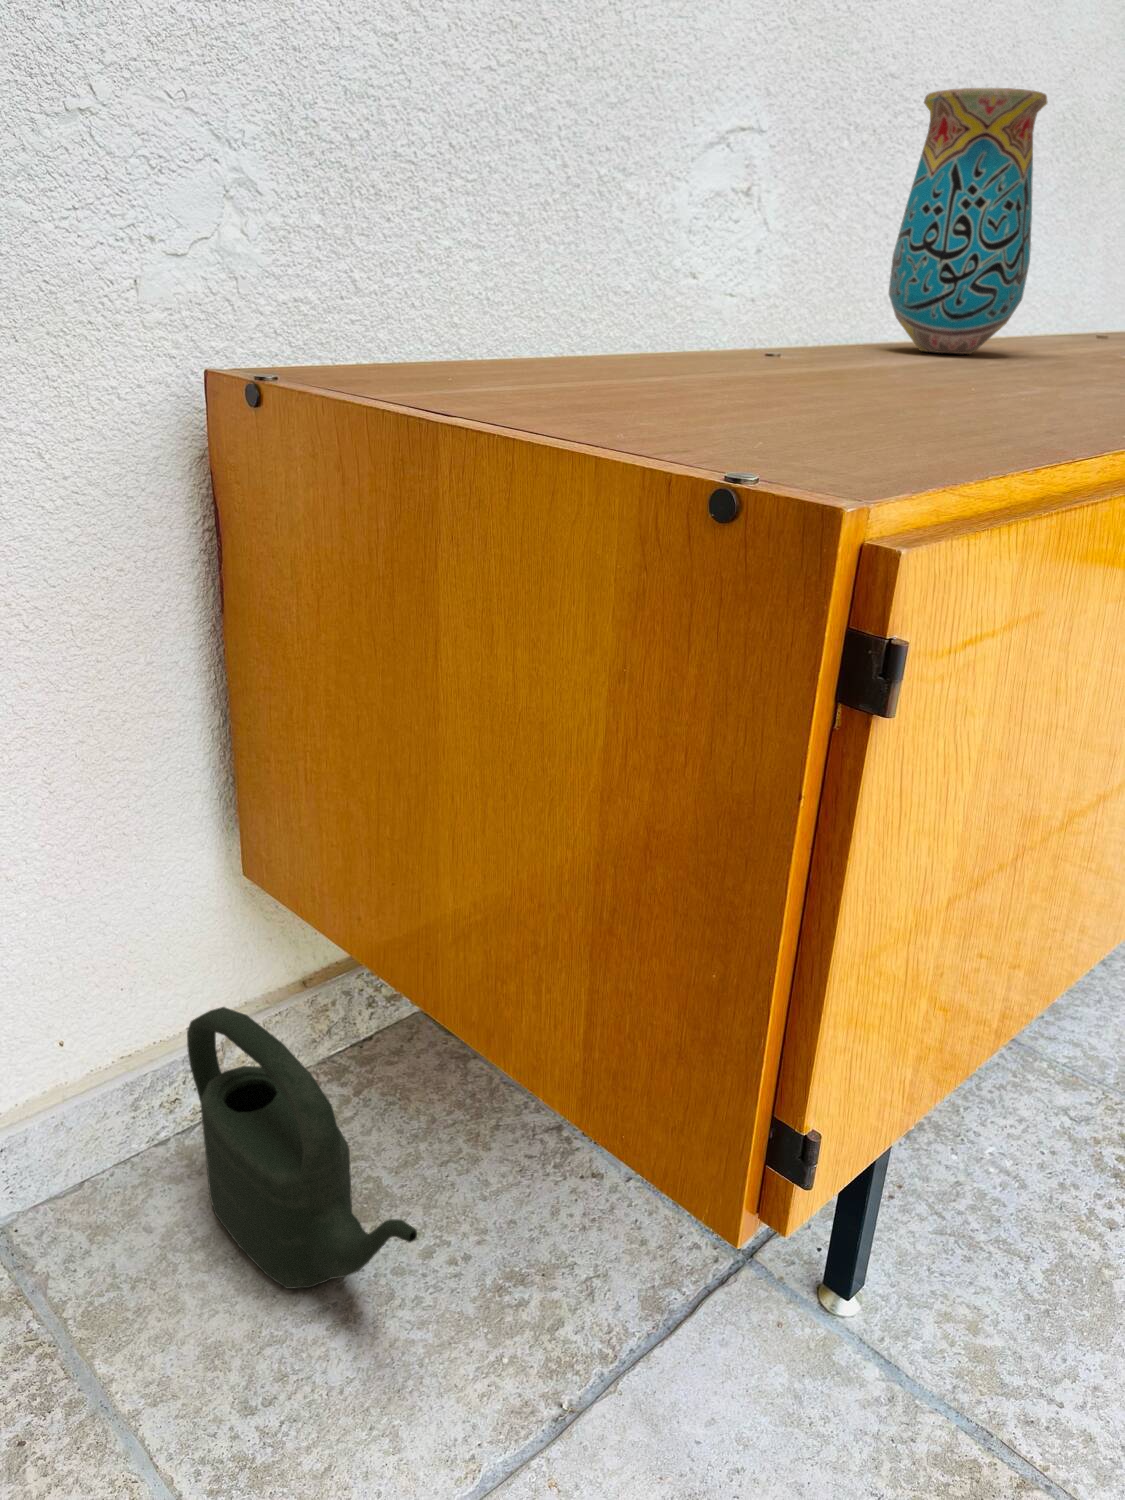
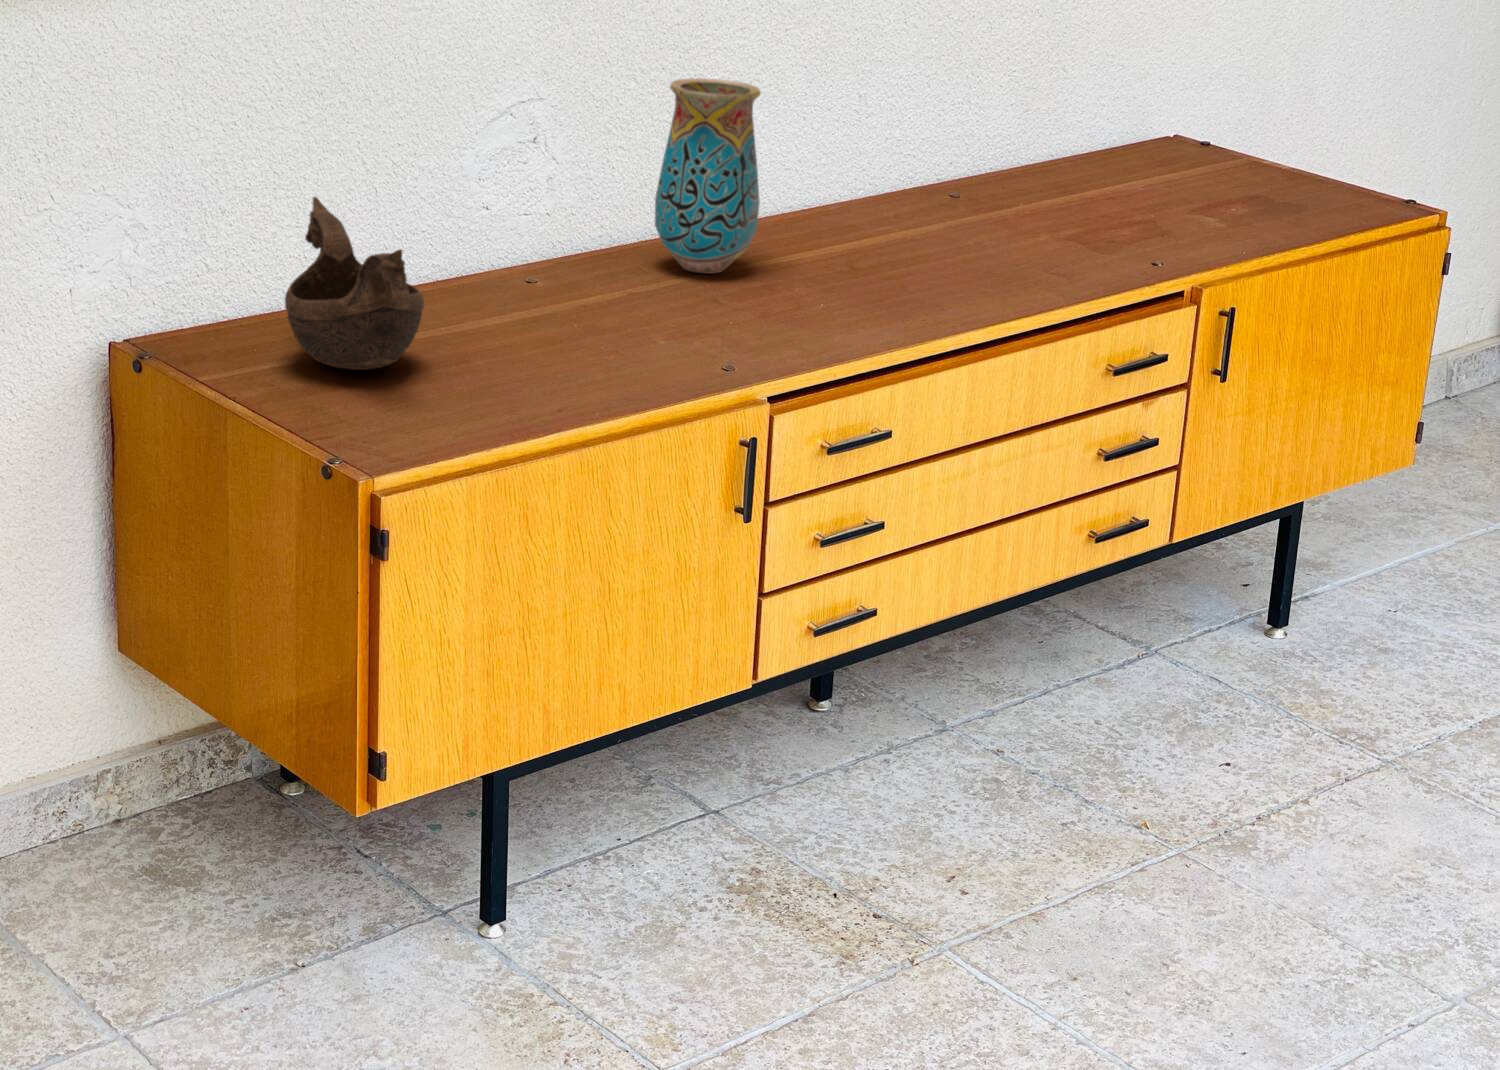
decorative bowl: none [504,104,774,393] -> present [285,197,424,370]
watering can: present [187,1007,417,1289] -> none [76,739,212,911]

